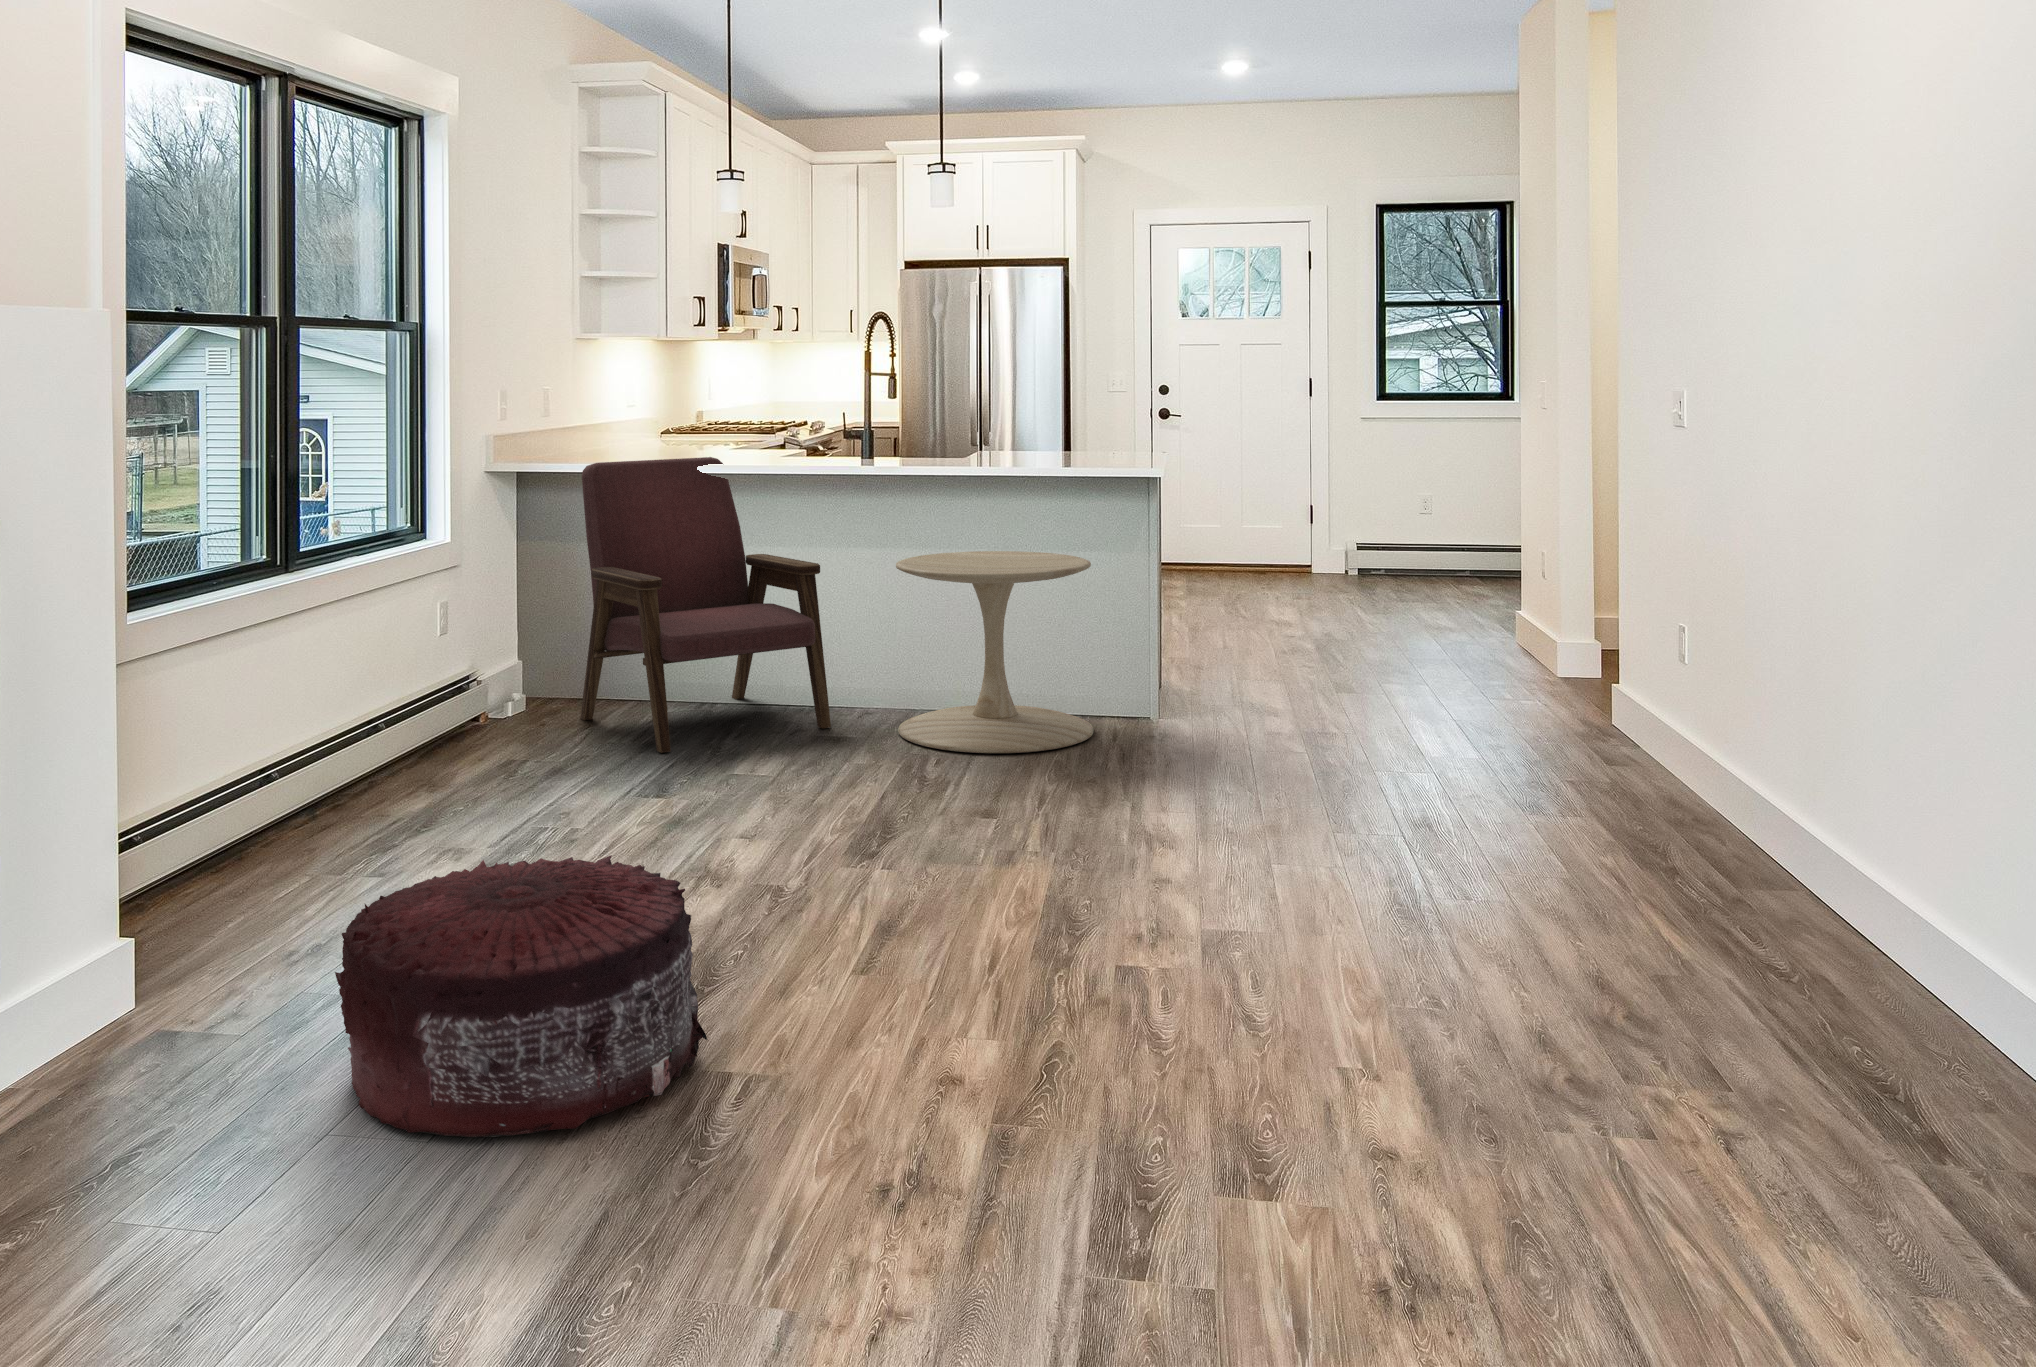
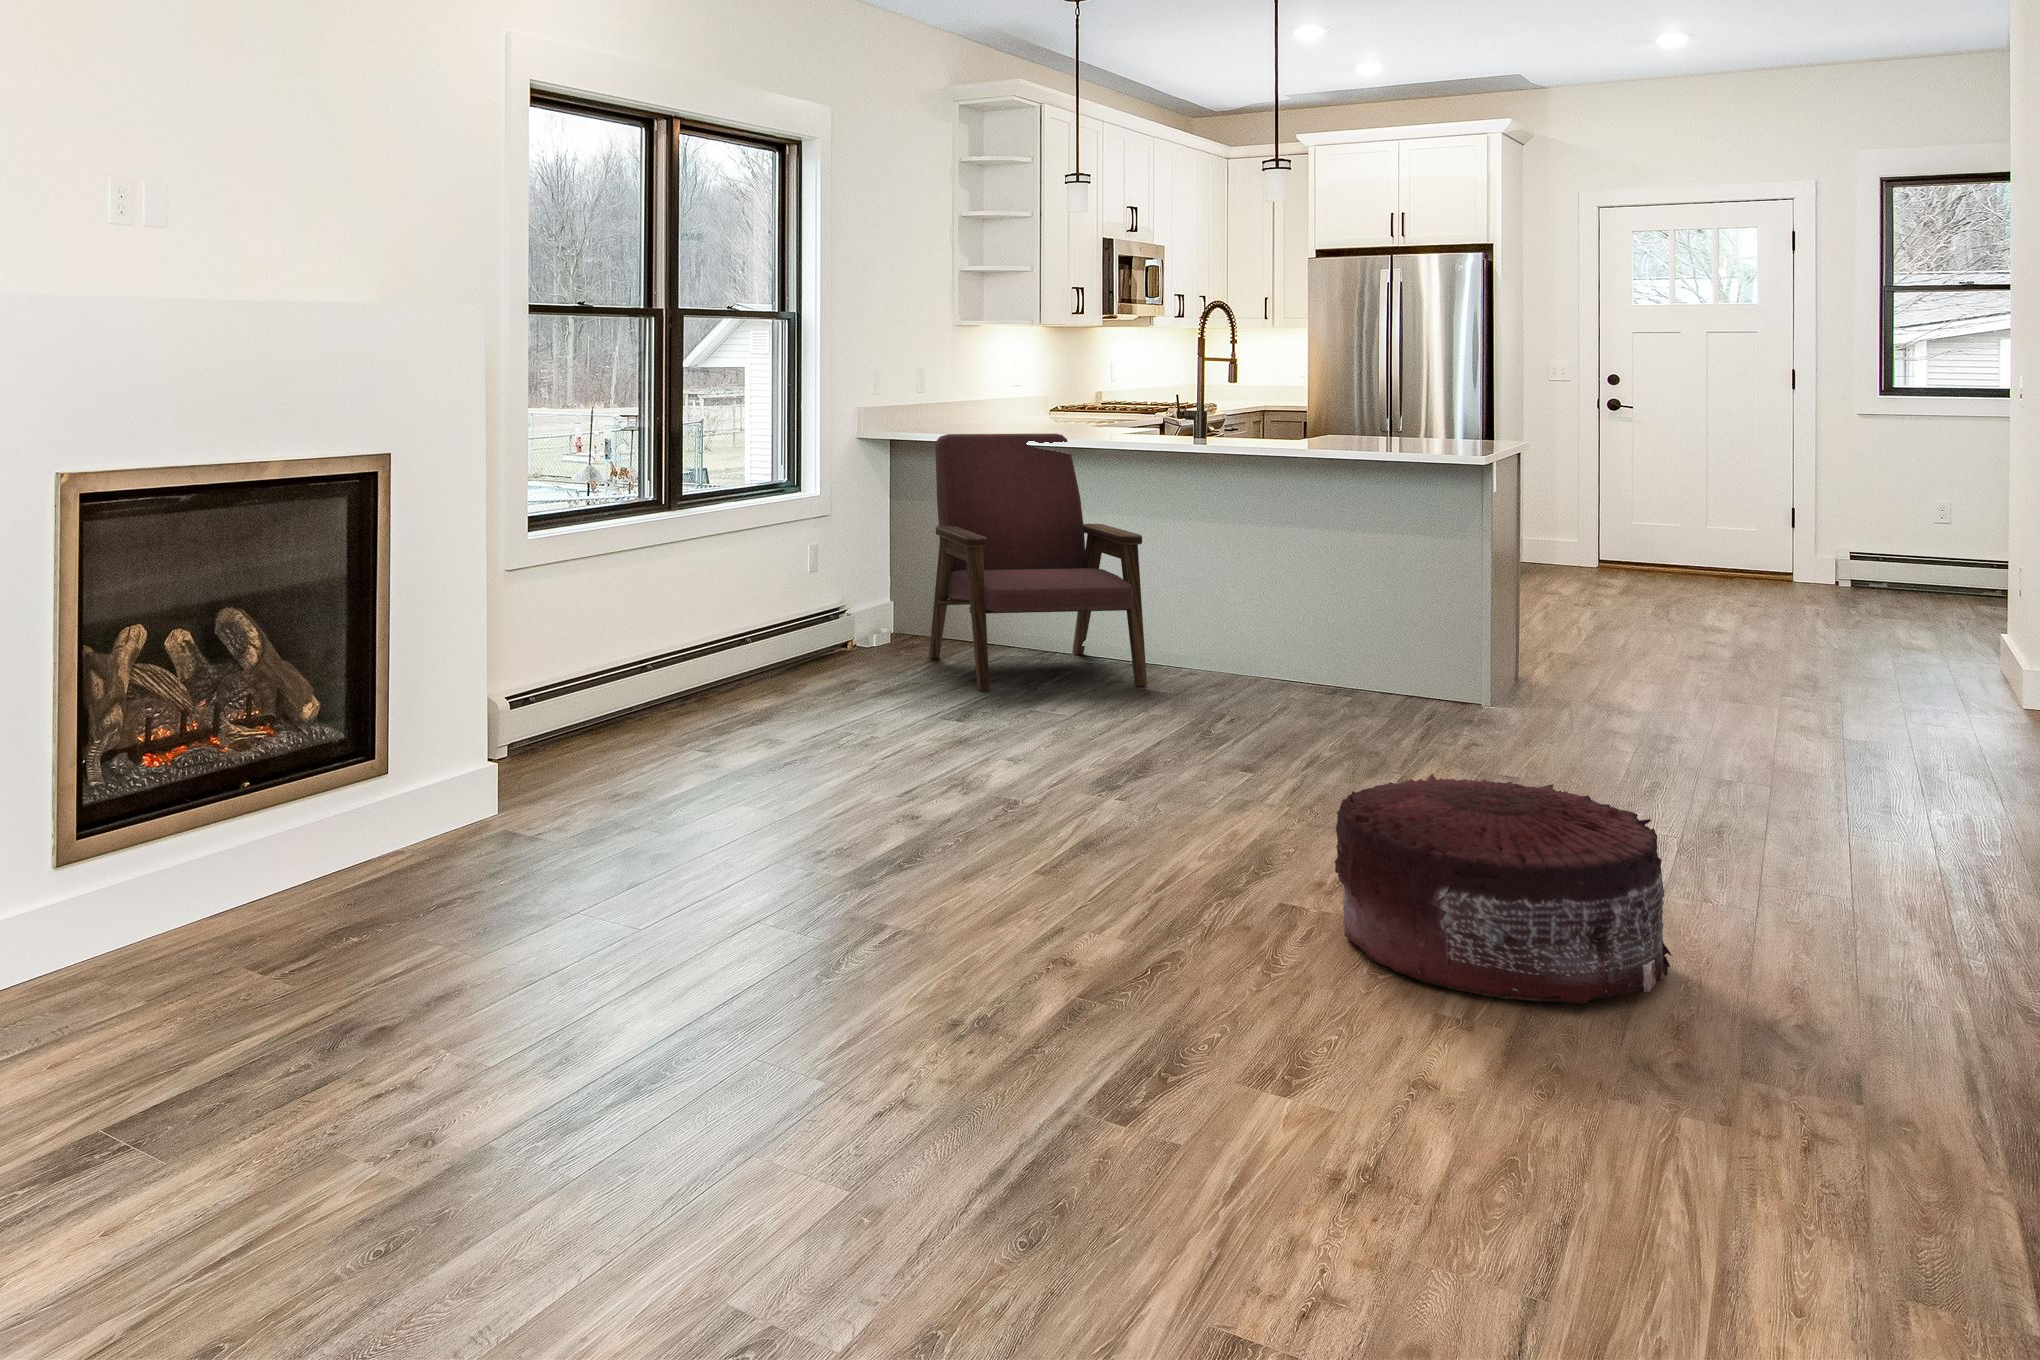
side table: present [896,551,1093,753] -> none [1208,534,1407,727]
pouf: present [335,855,707,1137] -> present [1335,774,1671,1004]

